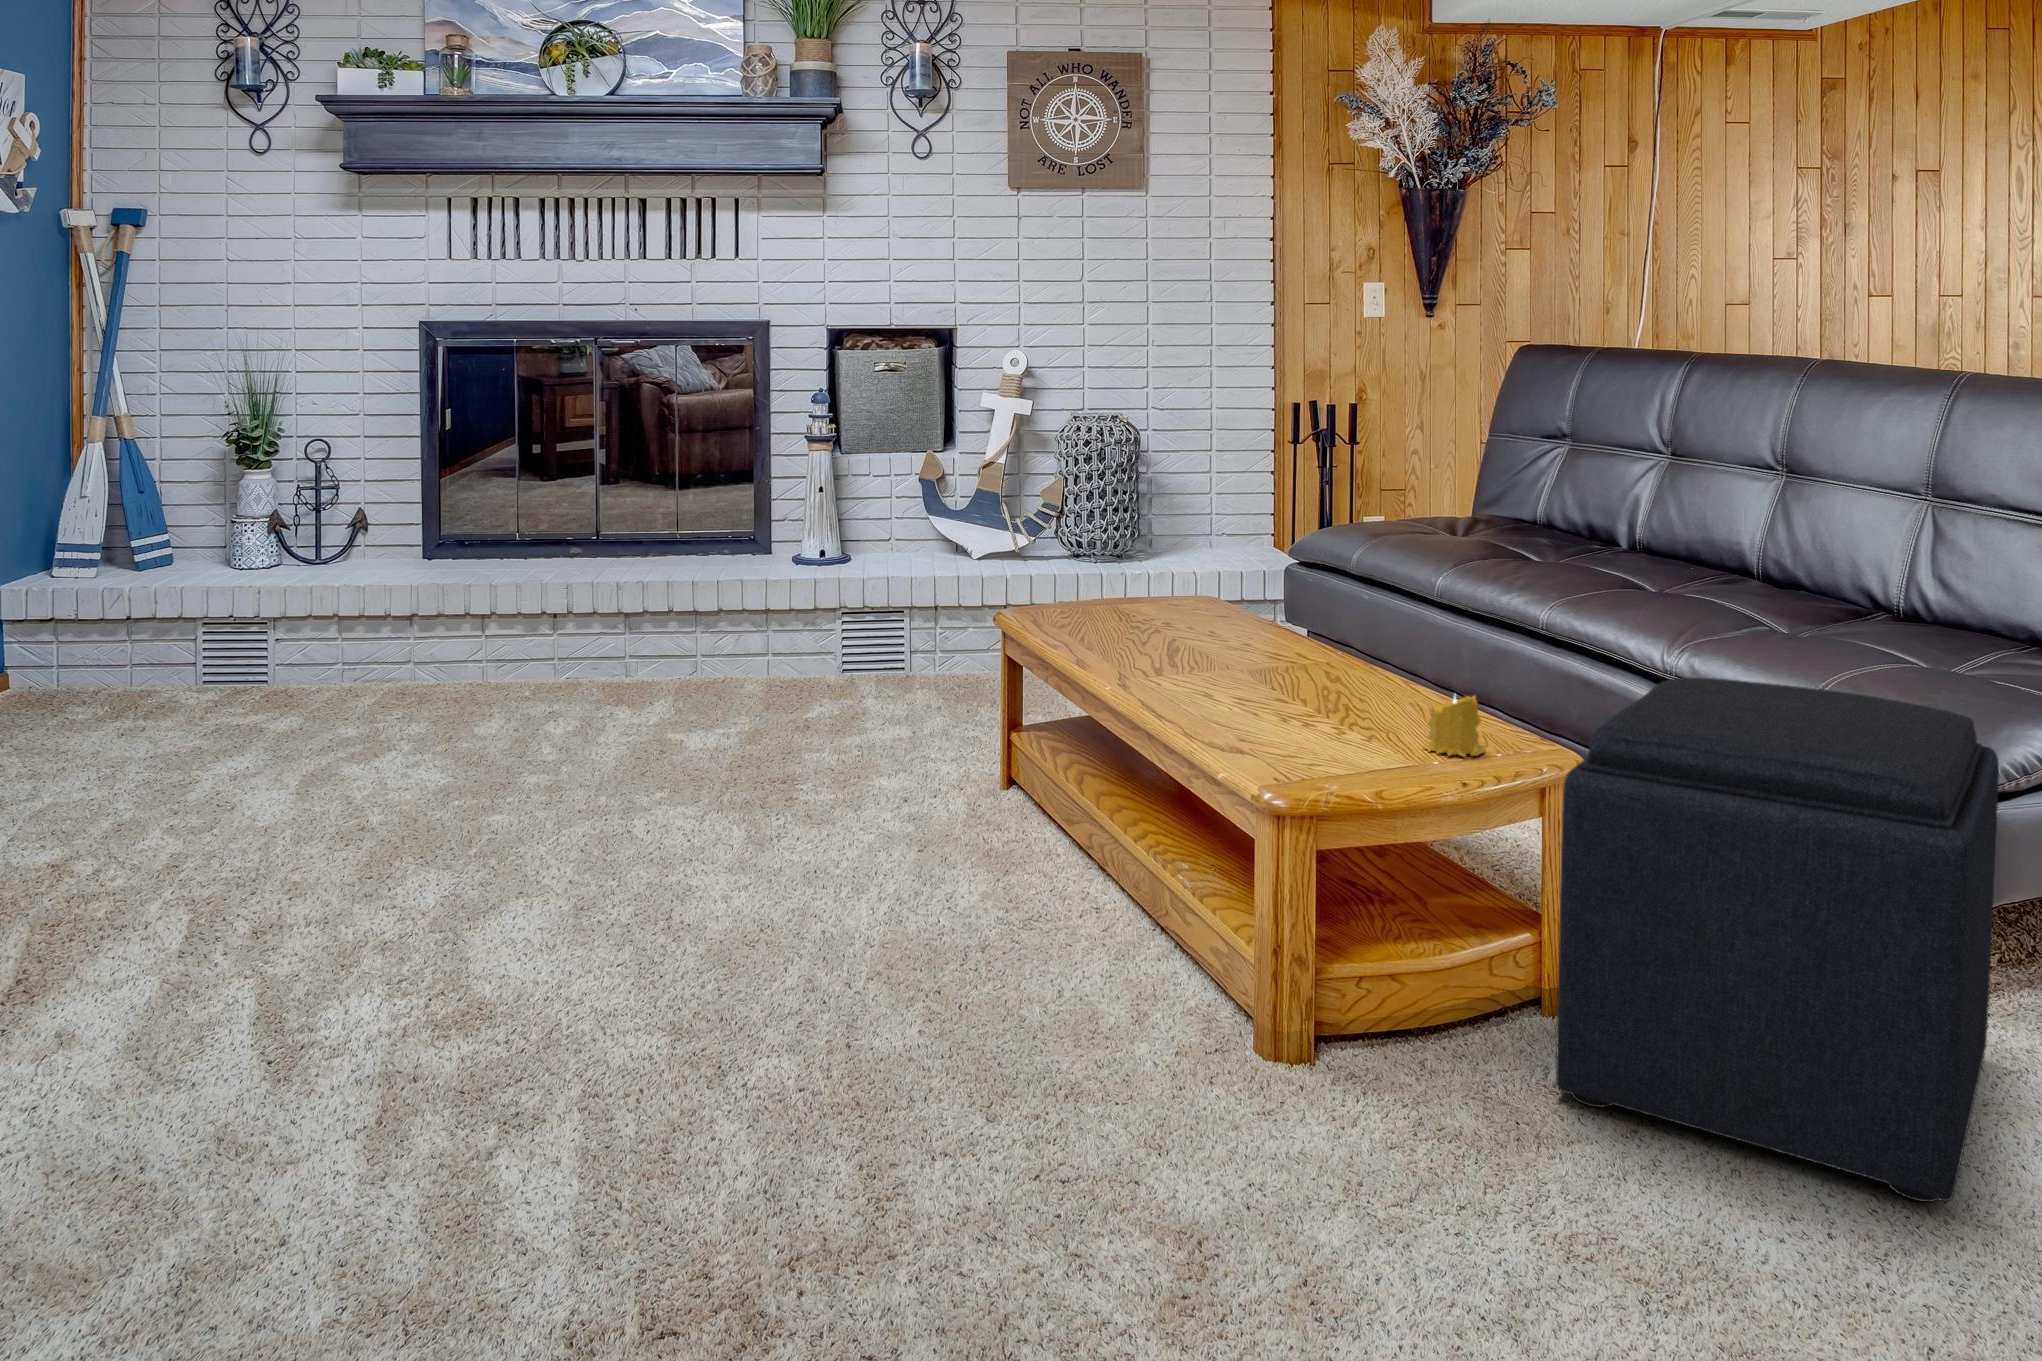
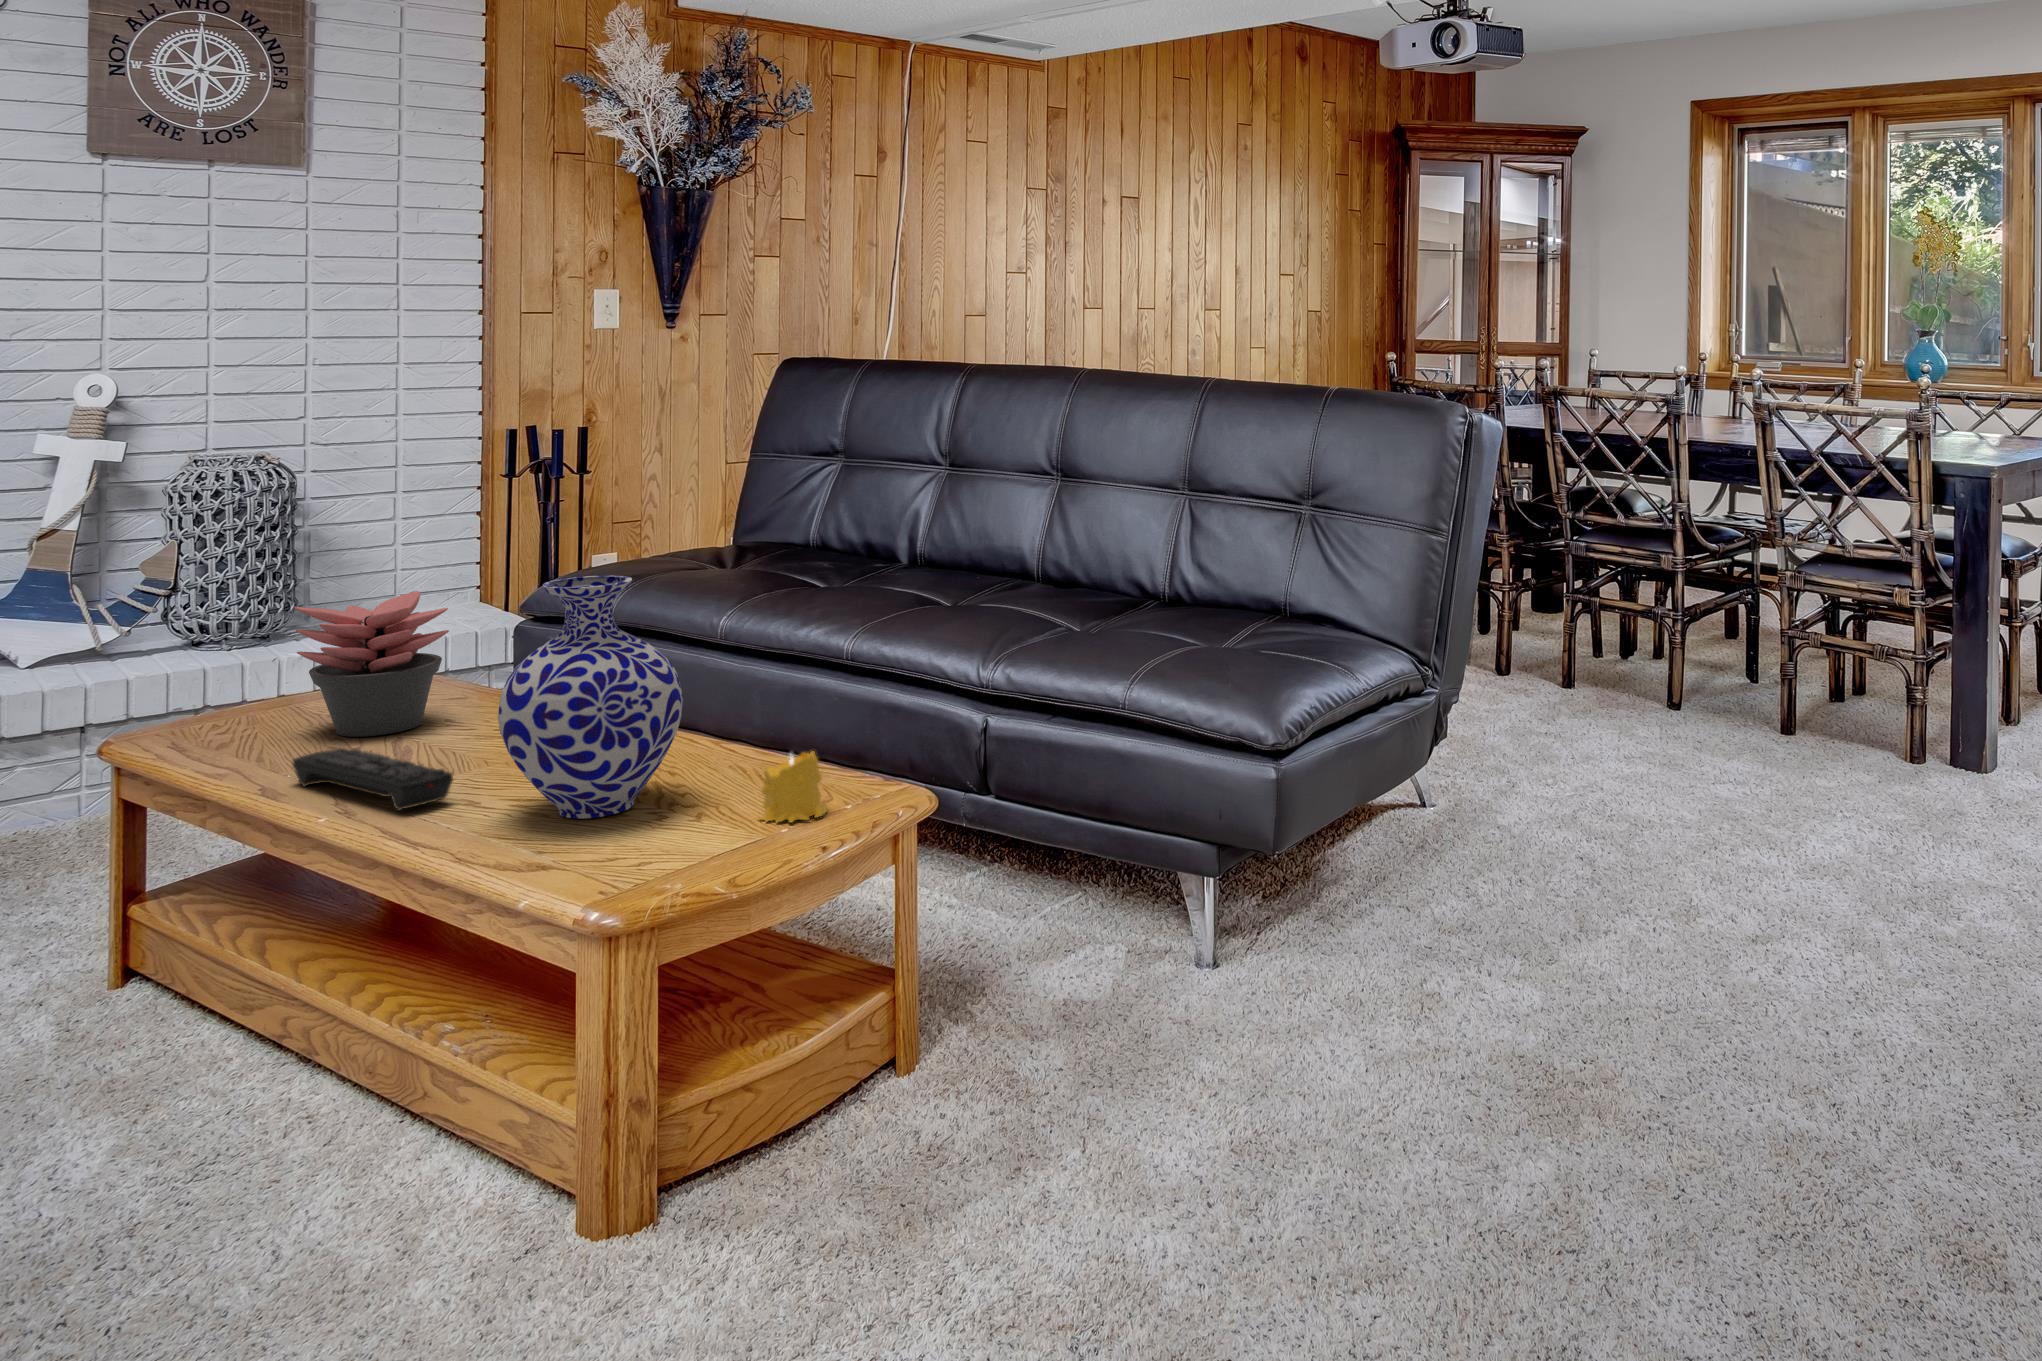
vase: none [1231,519,1372,722] -> present [498,576,683,819]
succulent plant: none [1116,525,1216,635] -> present [295,591,449,737]
remote control: none [1103,638,1201,691] -> present [293,748,453,811]
ottoman: present [1556,678,1999,1202] -> none [930,688,1294,1157]

